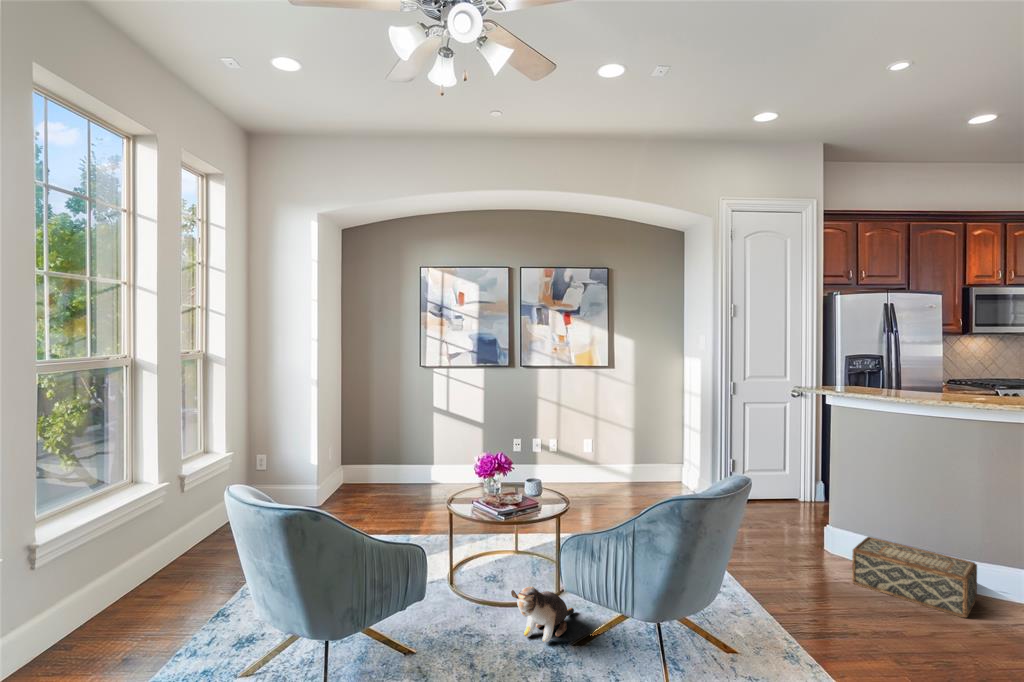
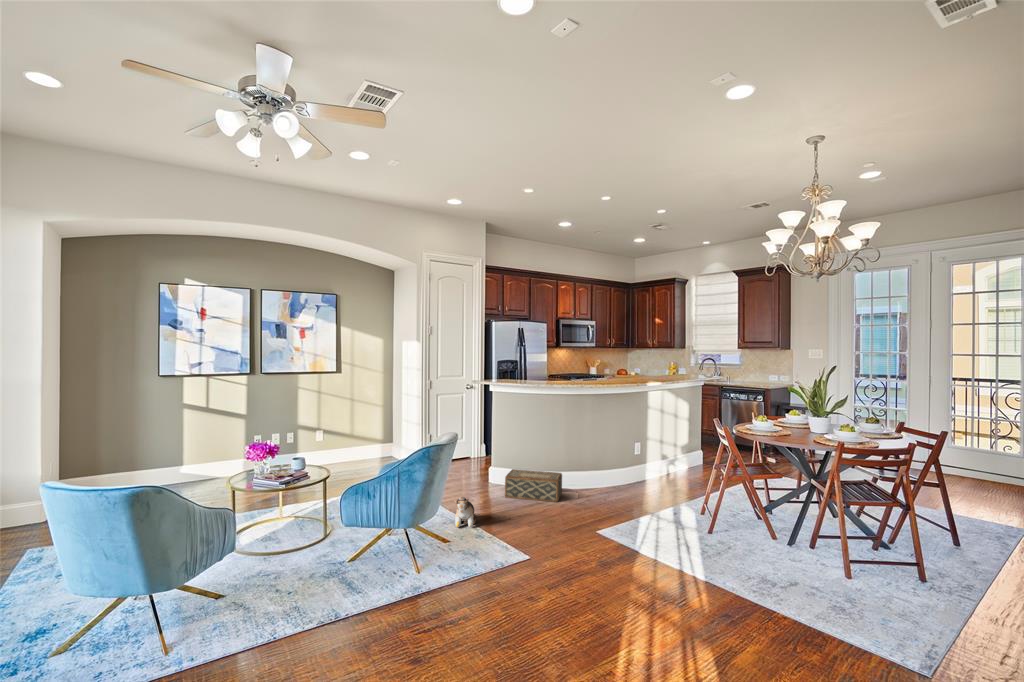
plush toy: present [511,587,574,642] -> present [454,497,476,528]

